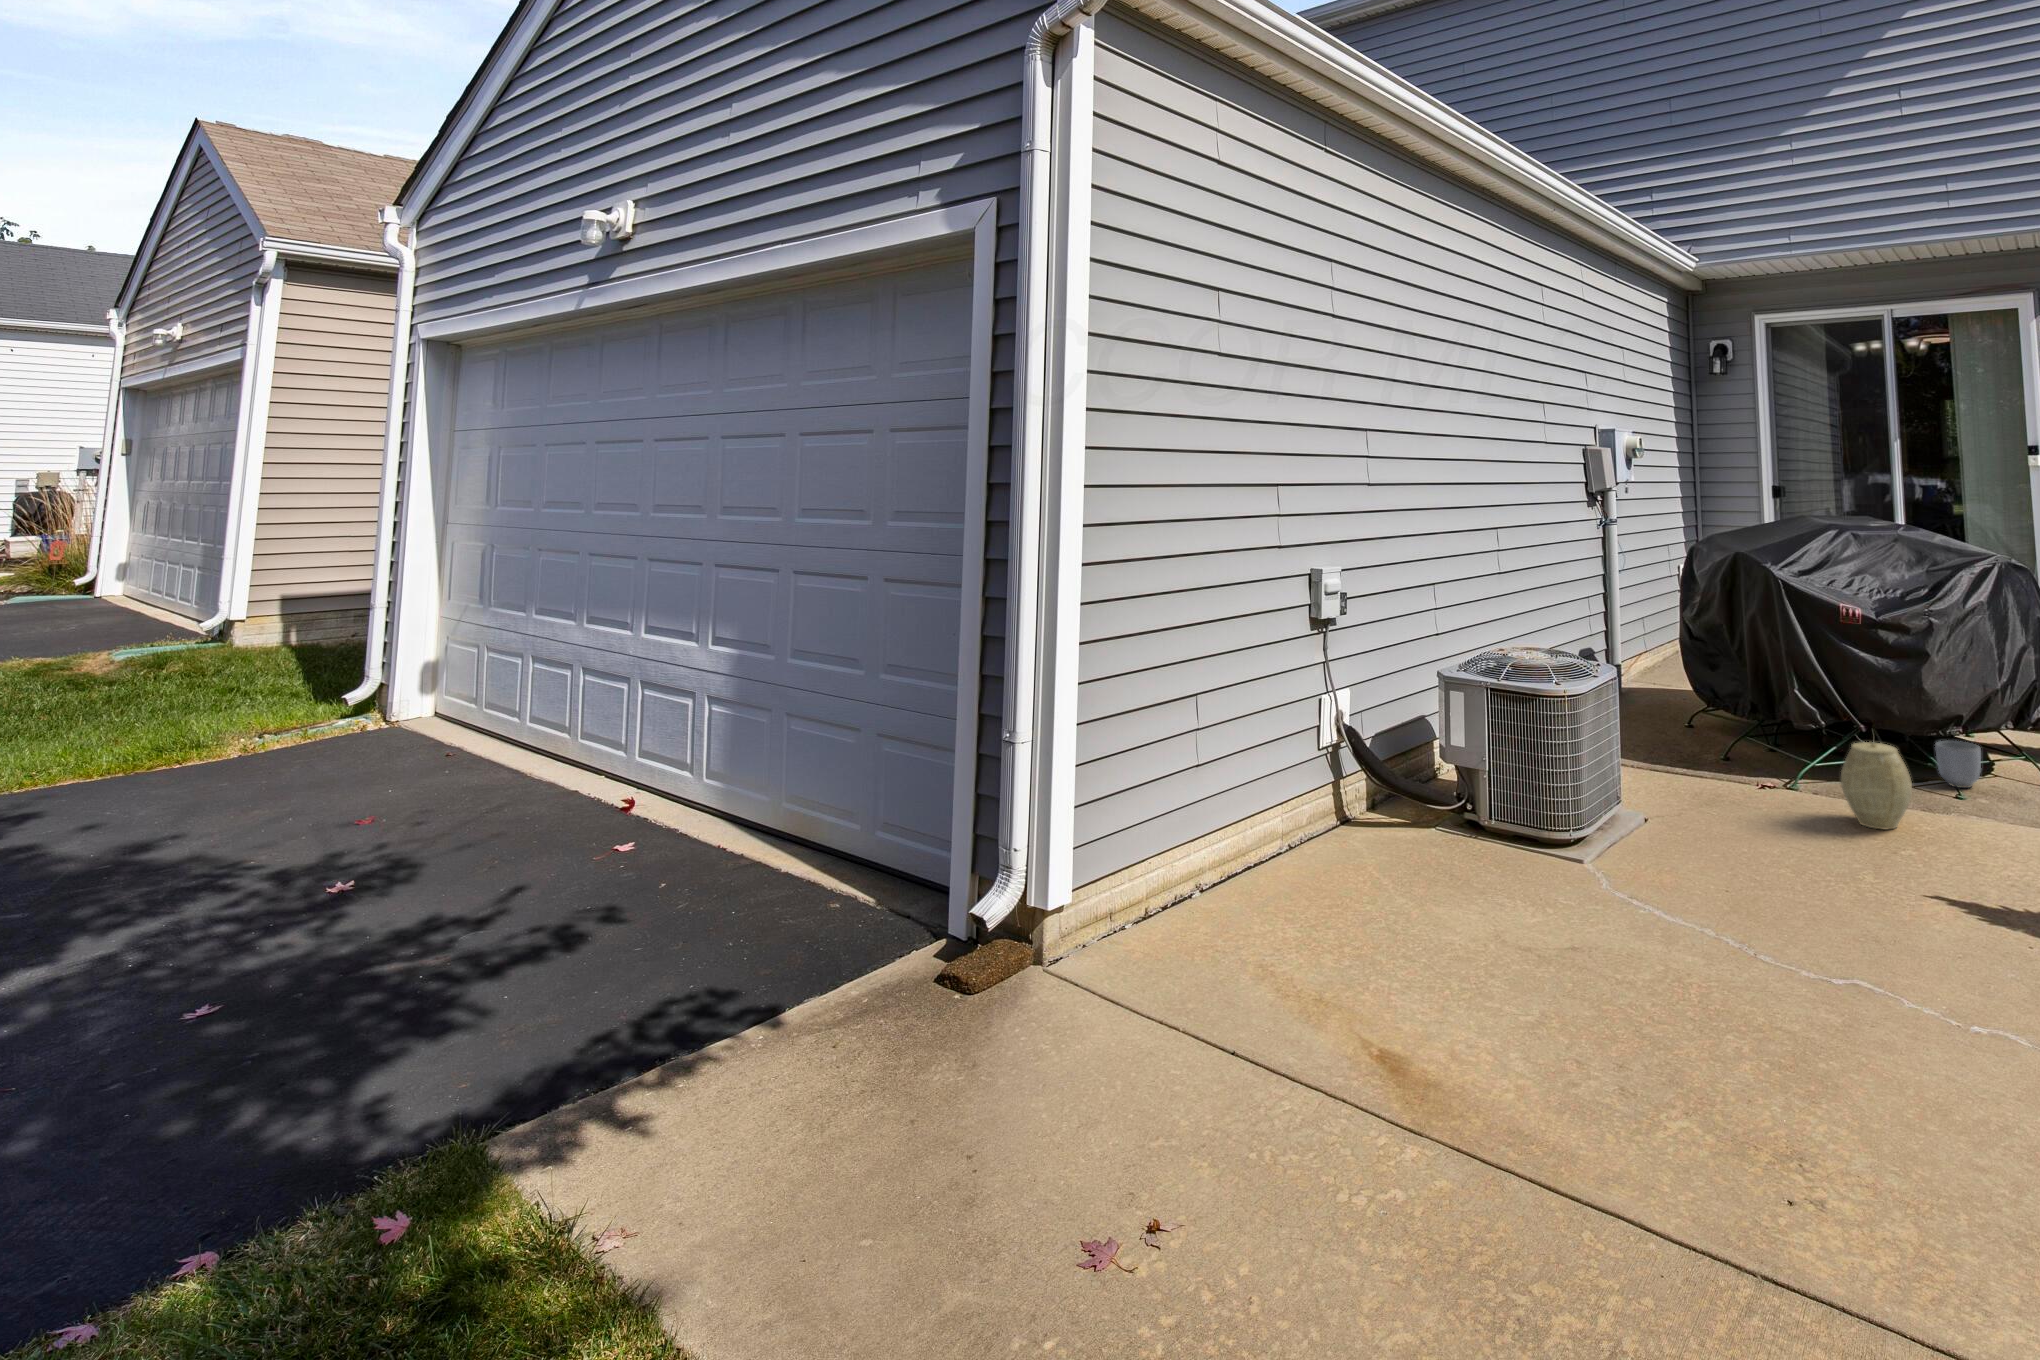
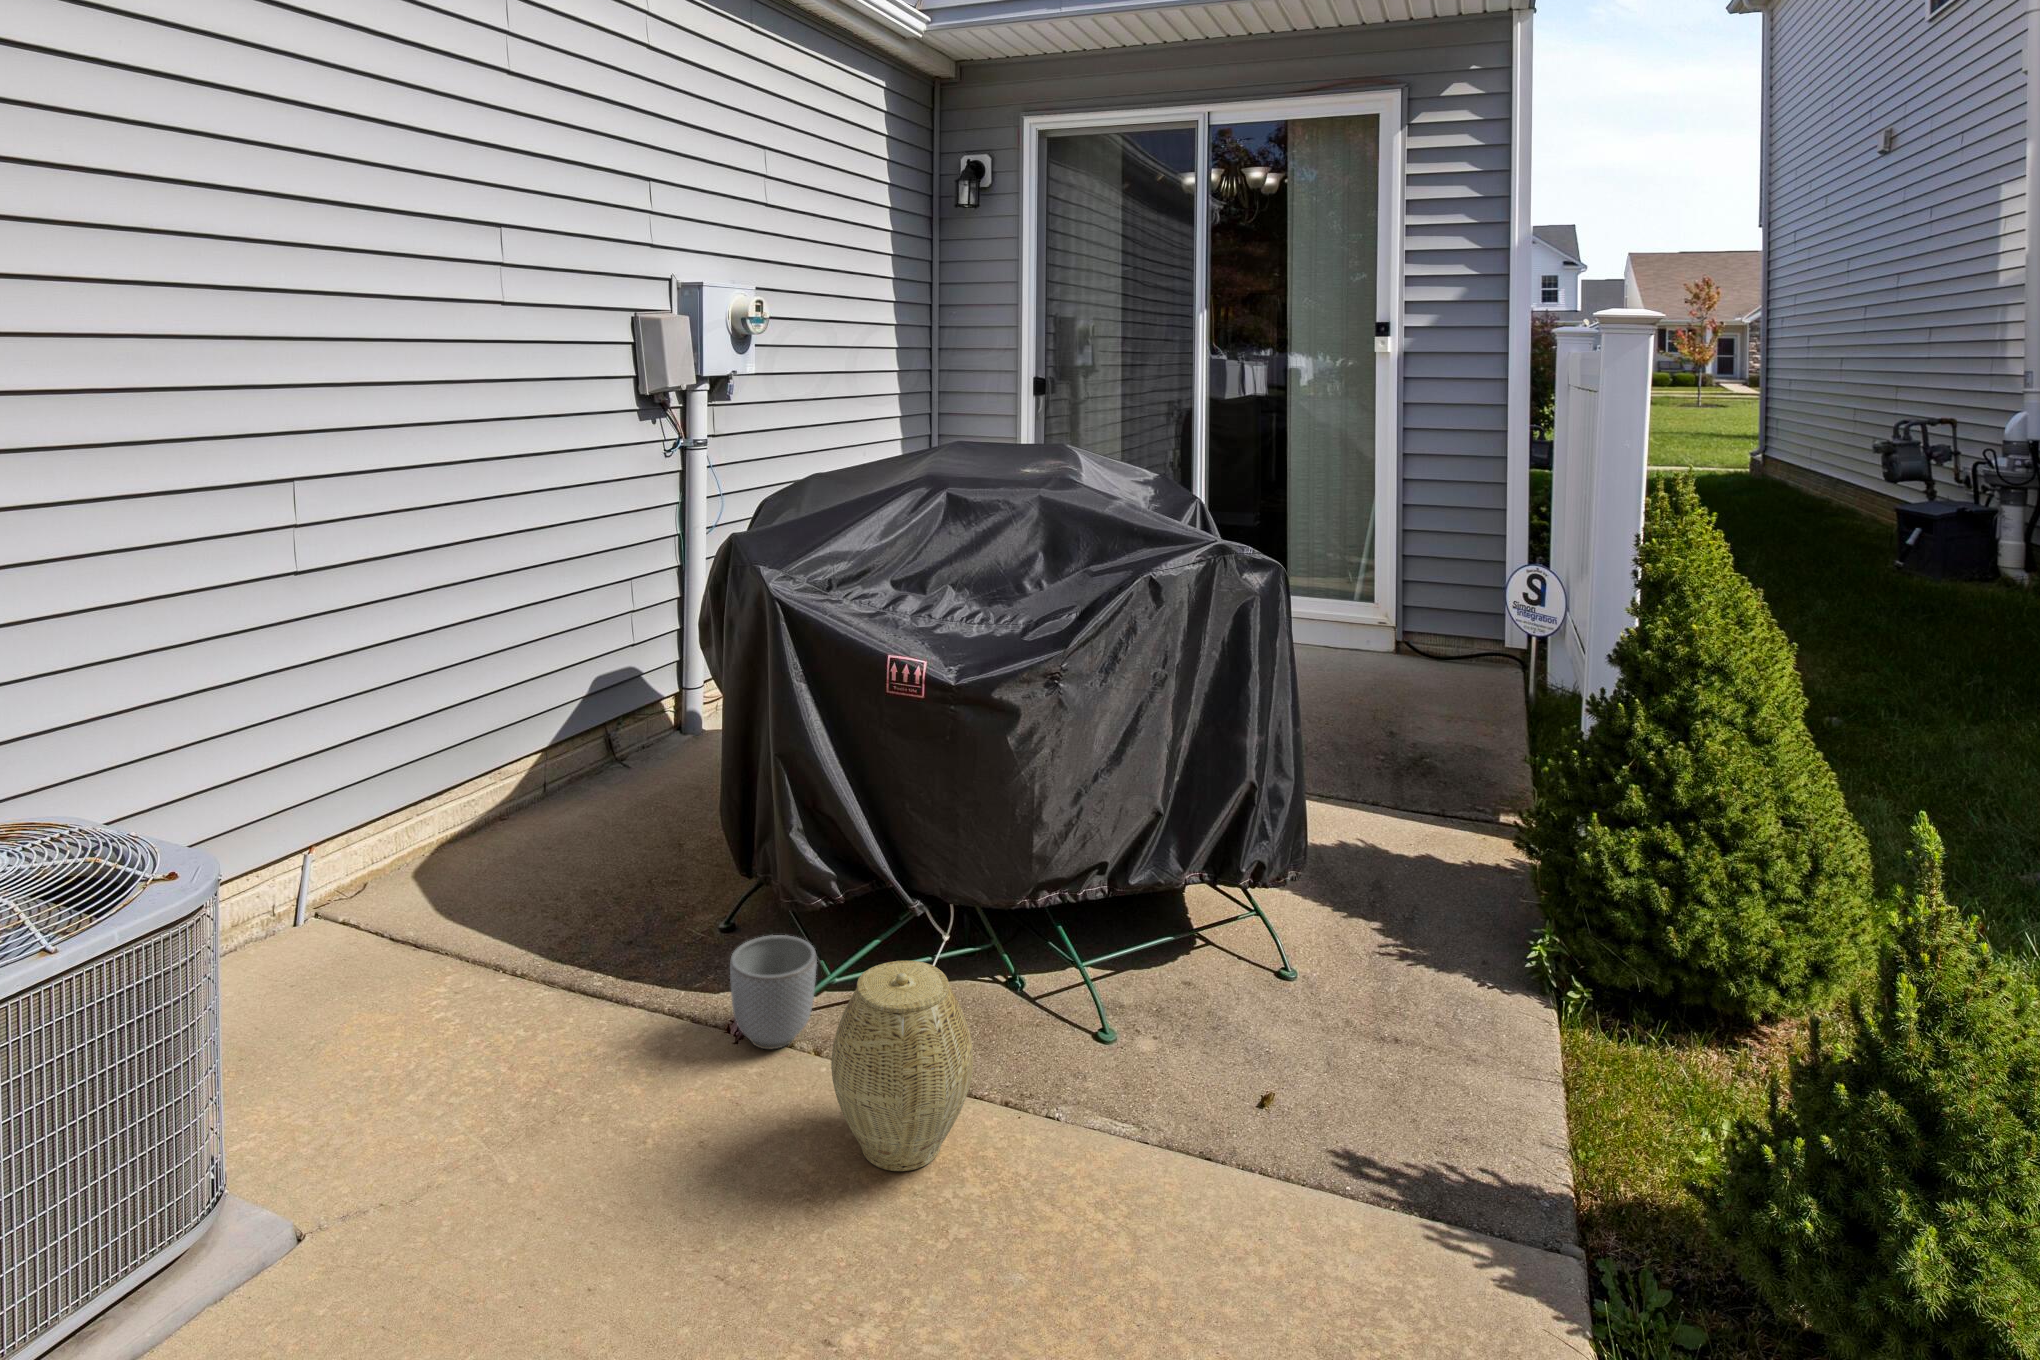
planter: present [1935,741,1981,788] -> present [730,935,817,1049]

